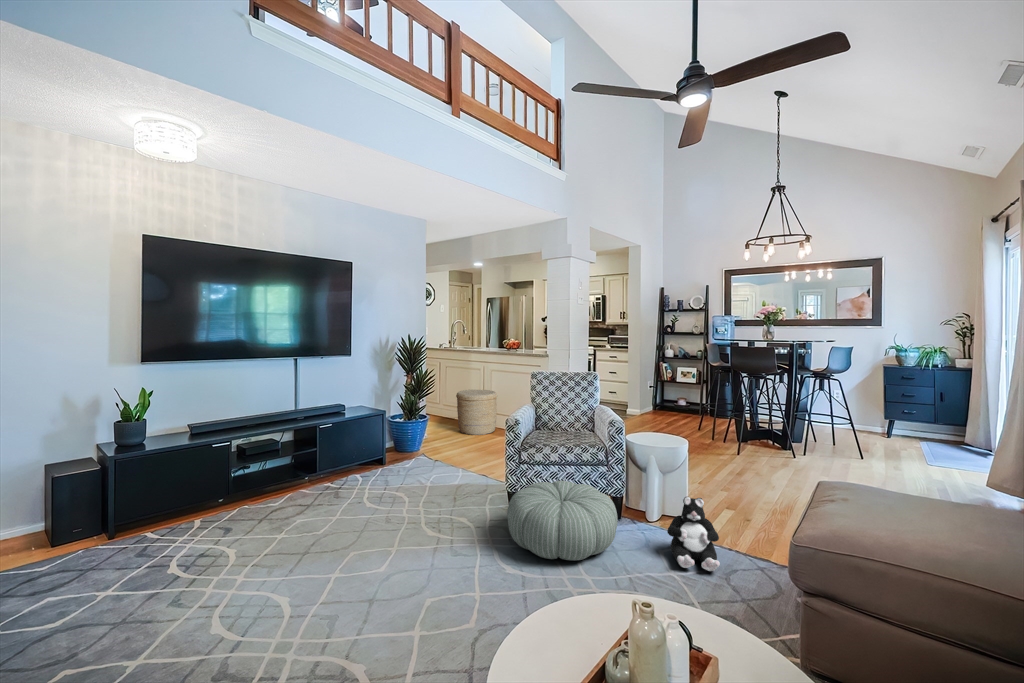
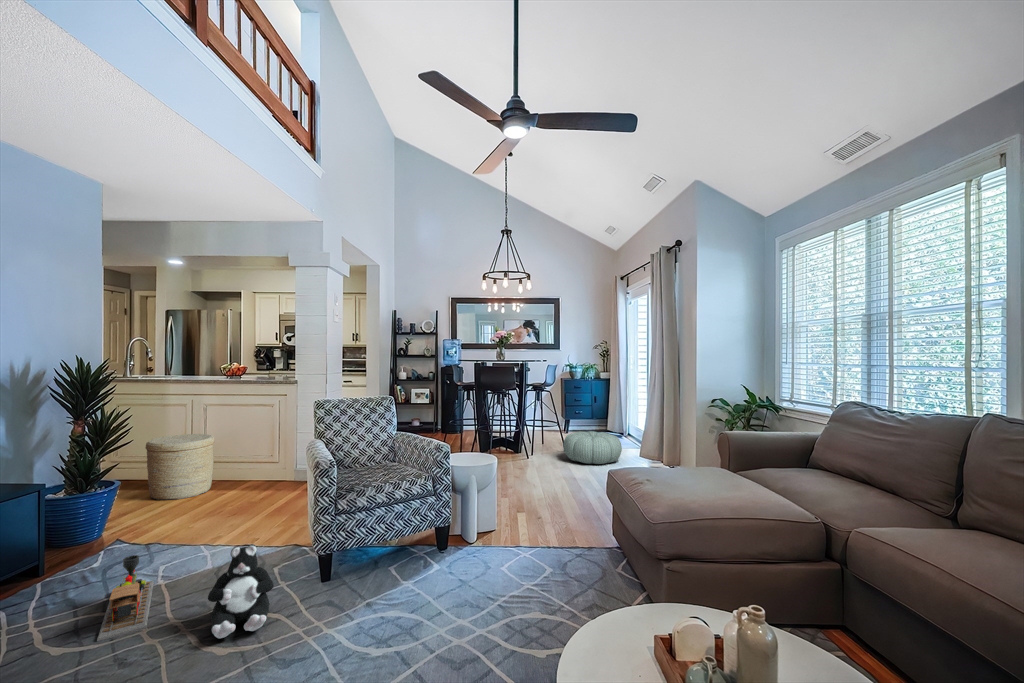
toy train: none [384,463,427,509] -> present [97,555,154,641]
pouf: present [507,481,618,560] -> present [563,431,622,464]
plush toy: present [667,497,720,571] -> present [208,544,274,639]

